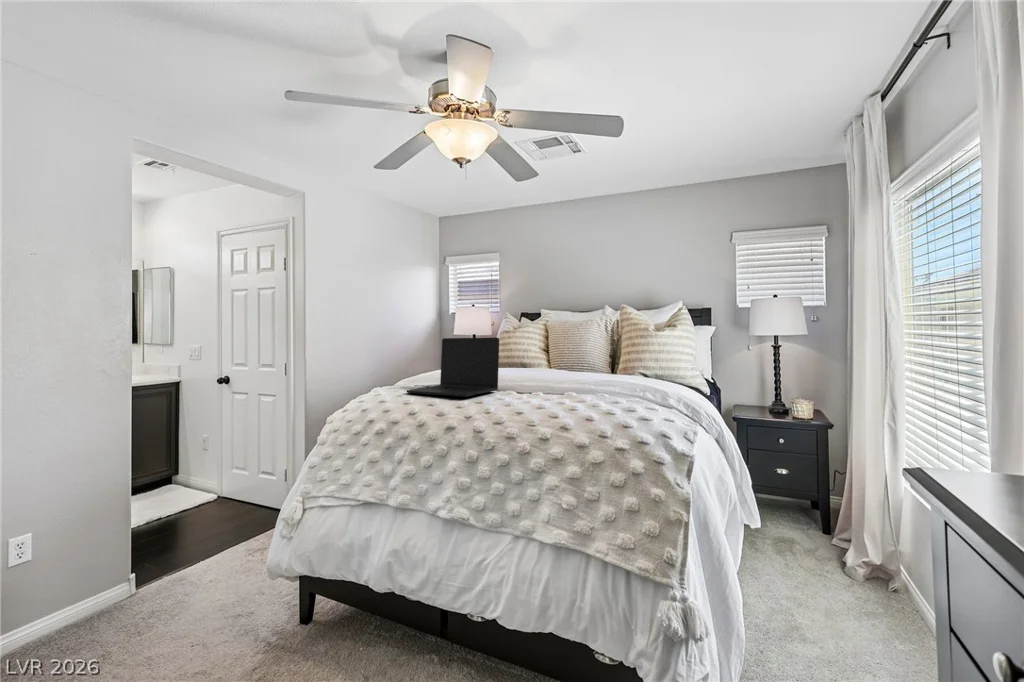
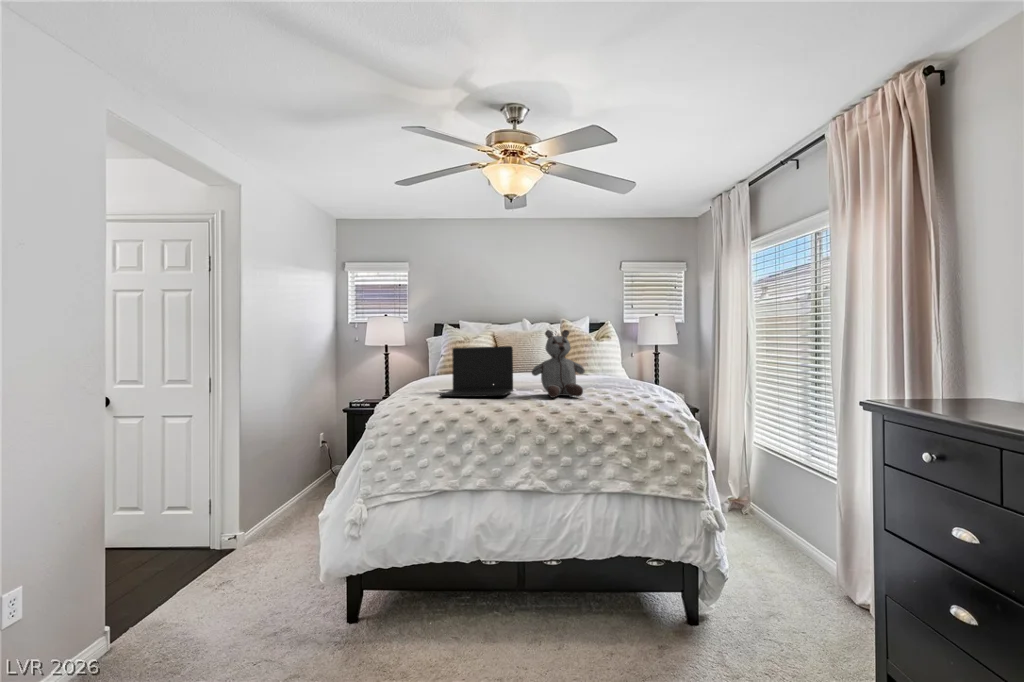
stuffed bear: none [507,318,574,403] -> present [532,330,585,398]

